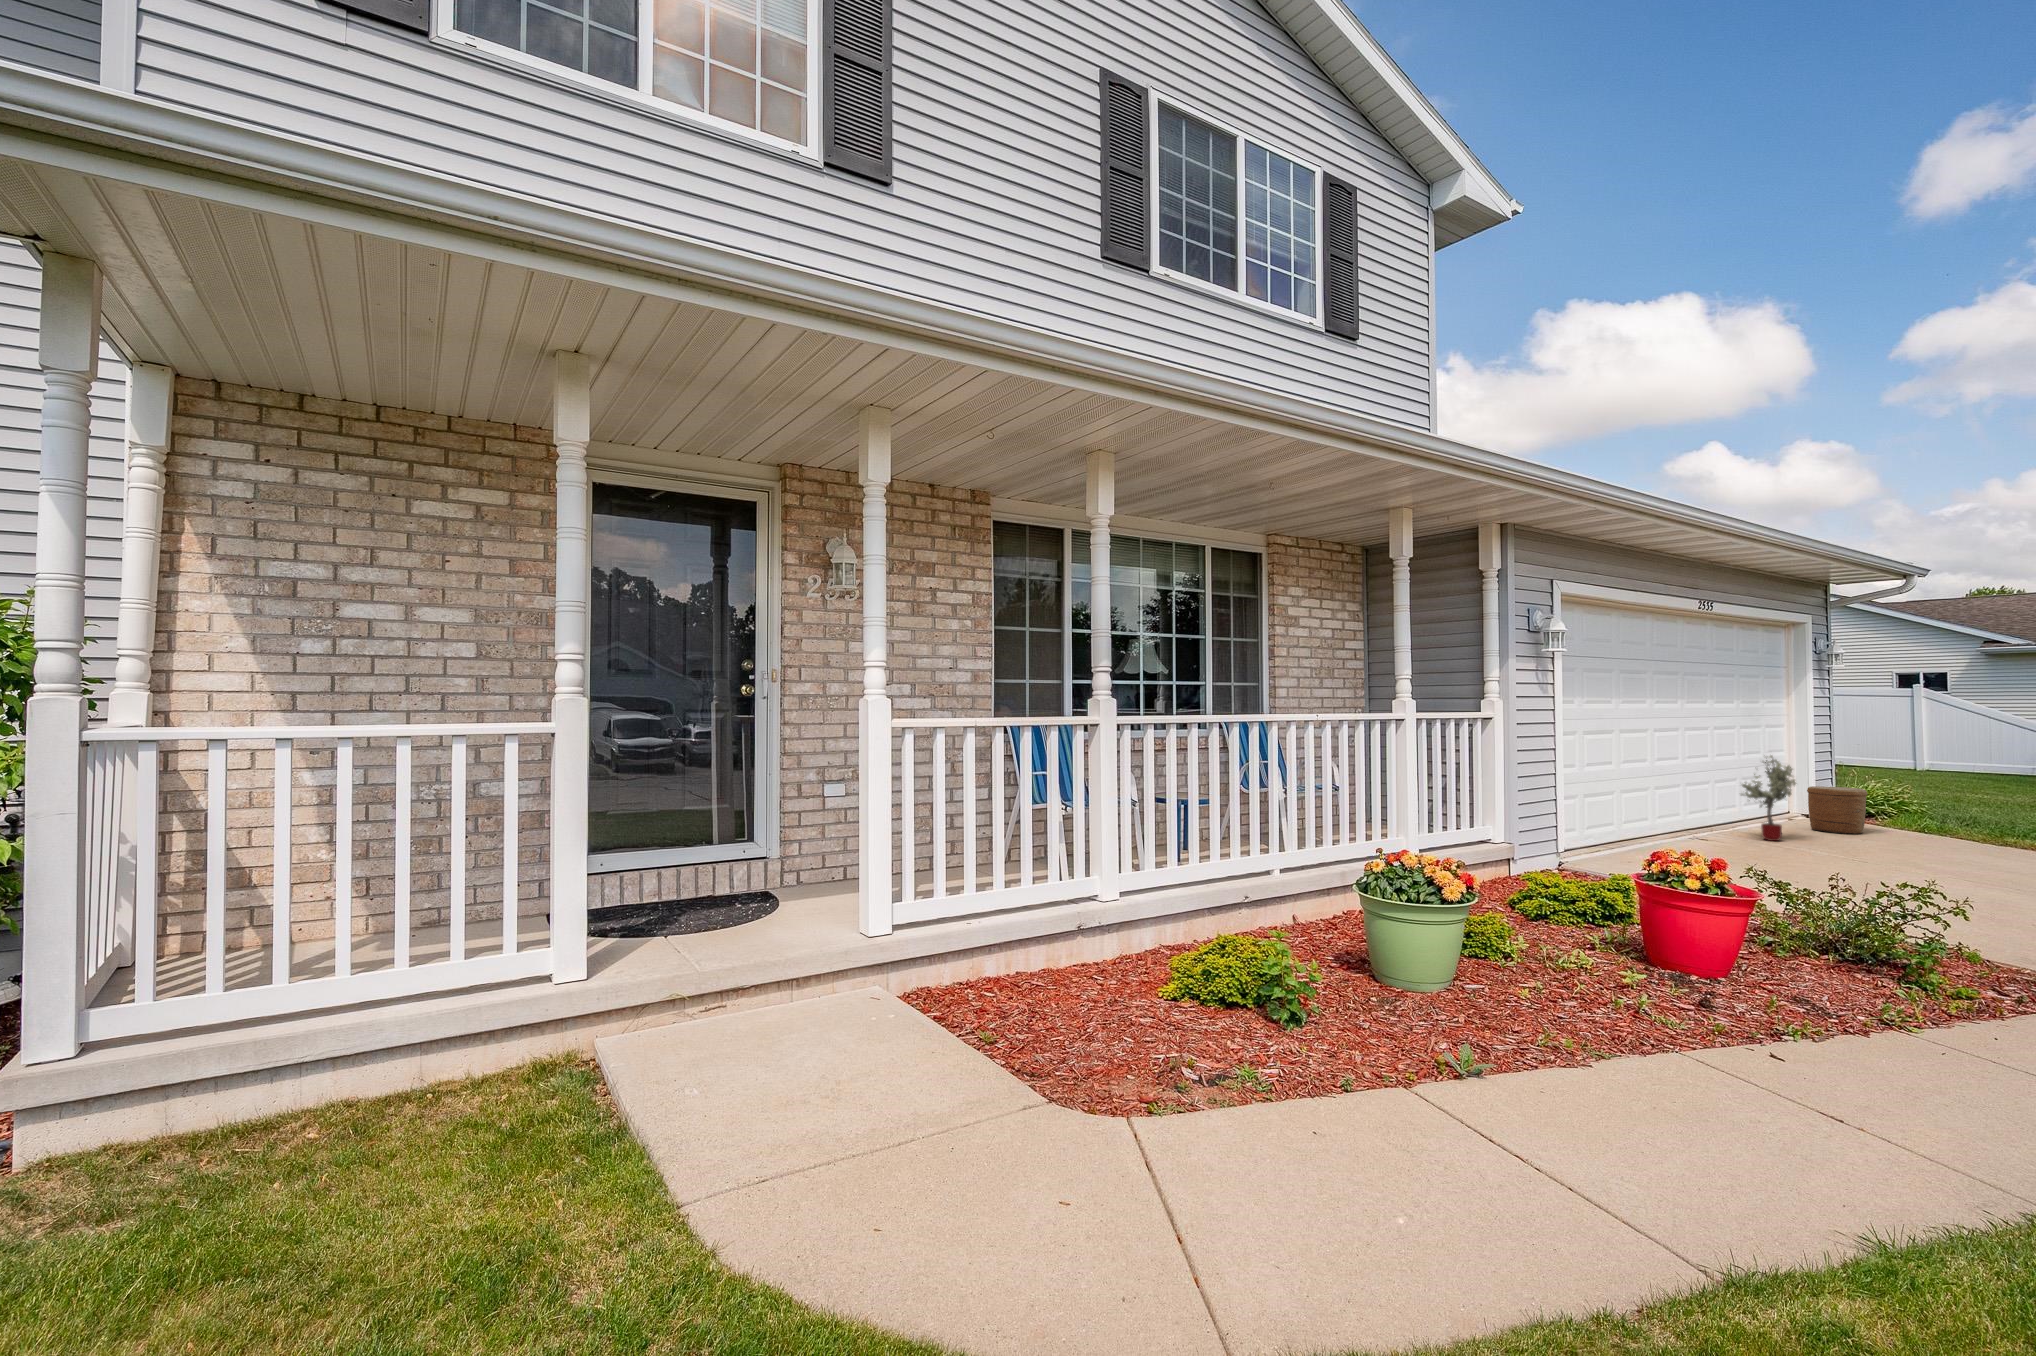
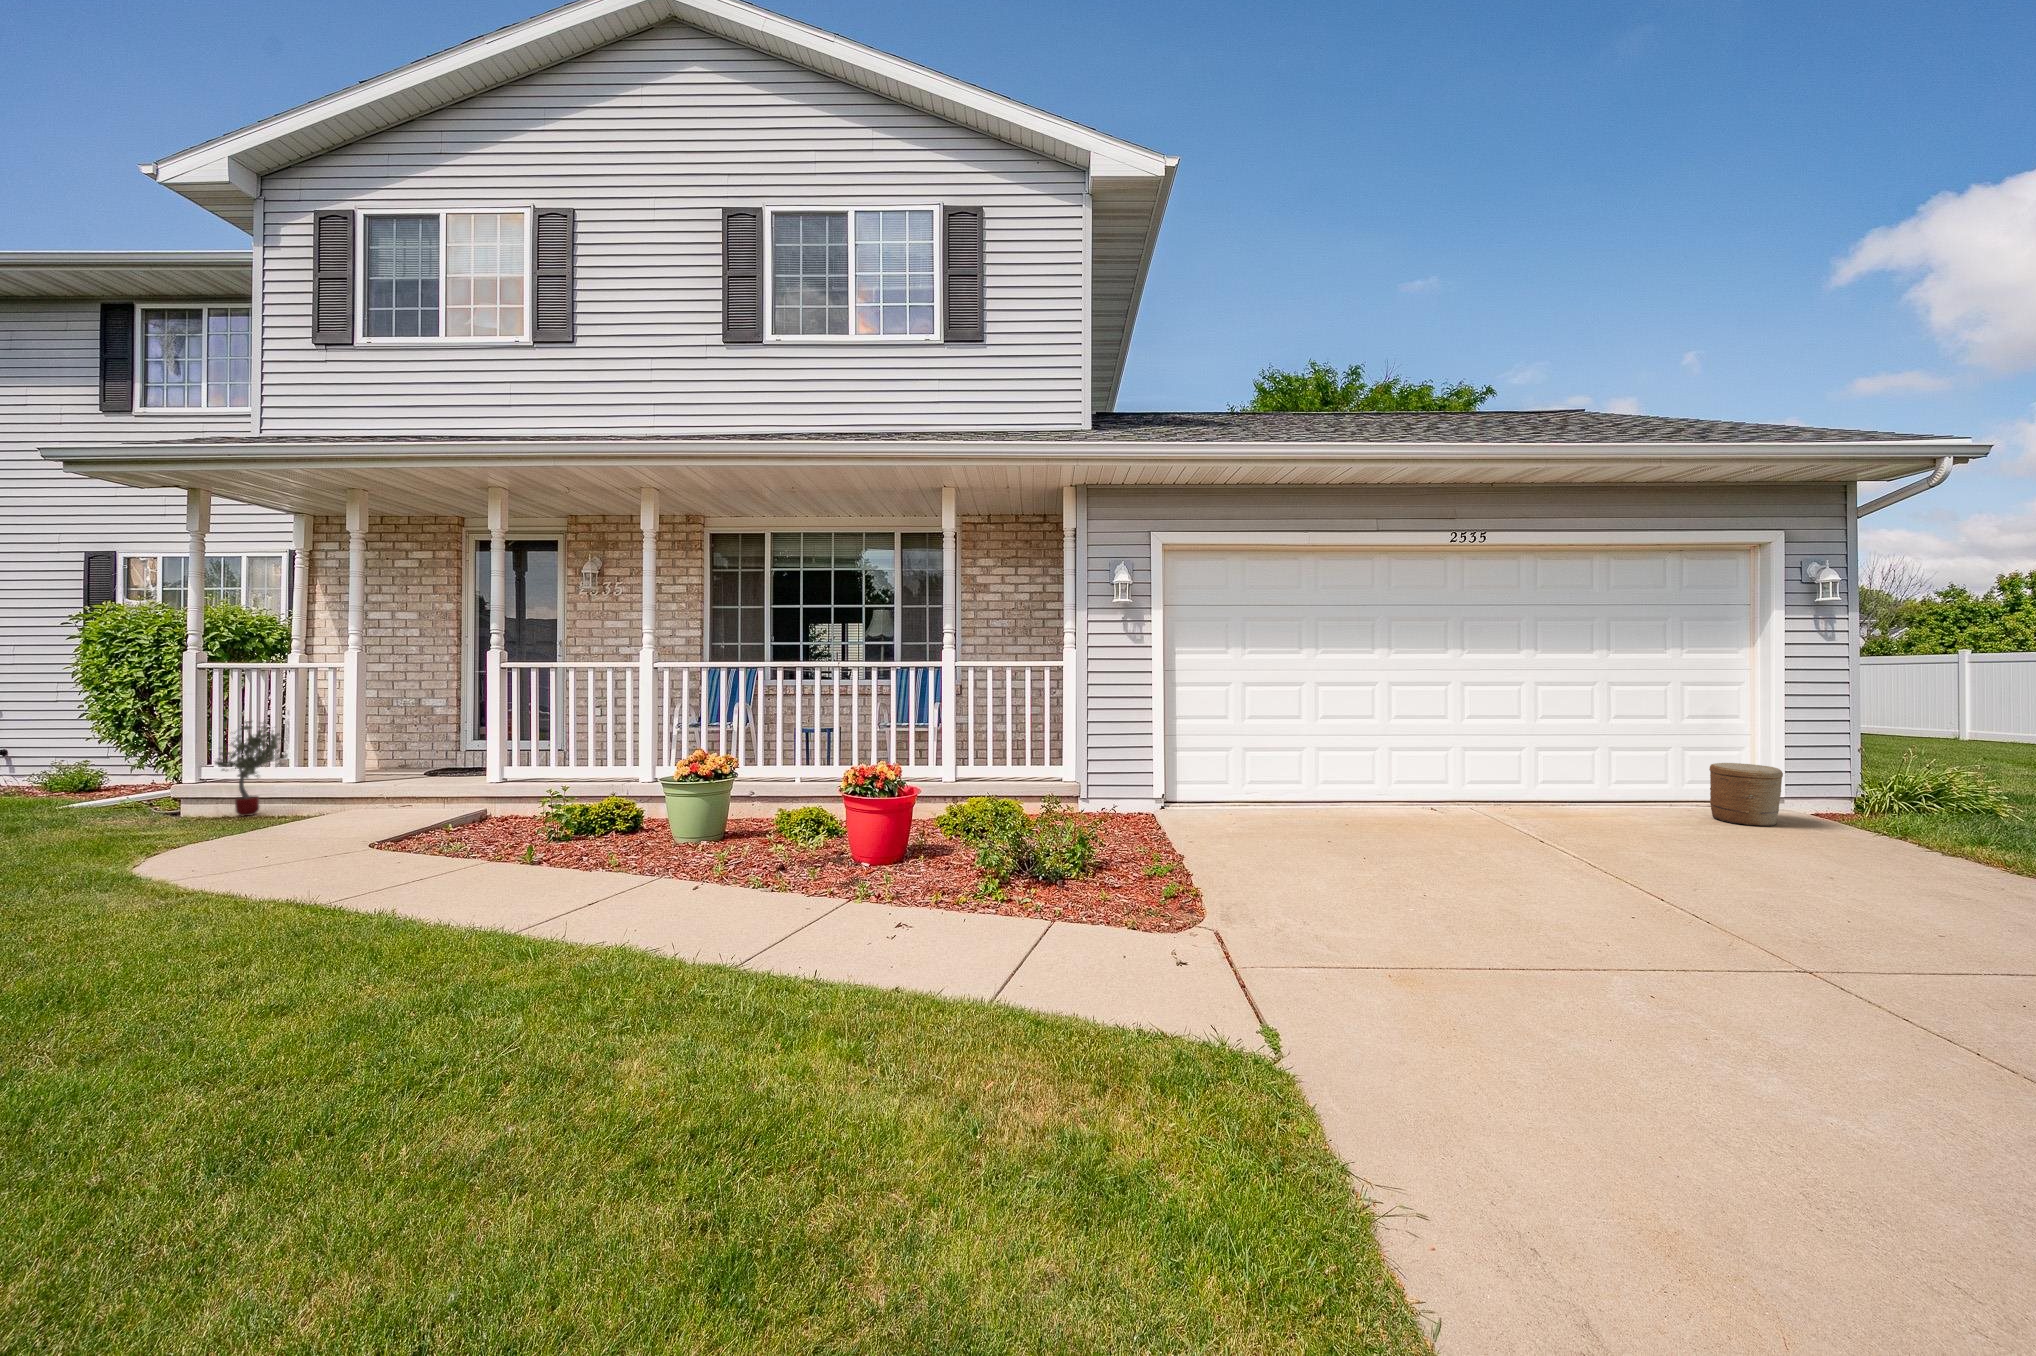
potted tree: present [1741,756,1796,841] -> present [215,721,288,816]

